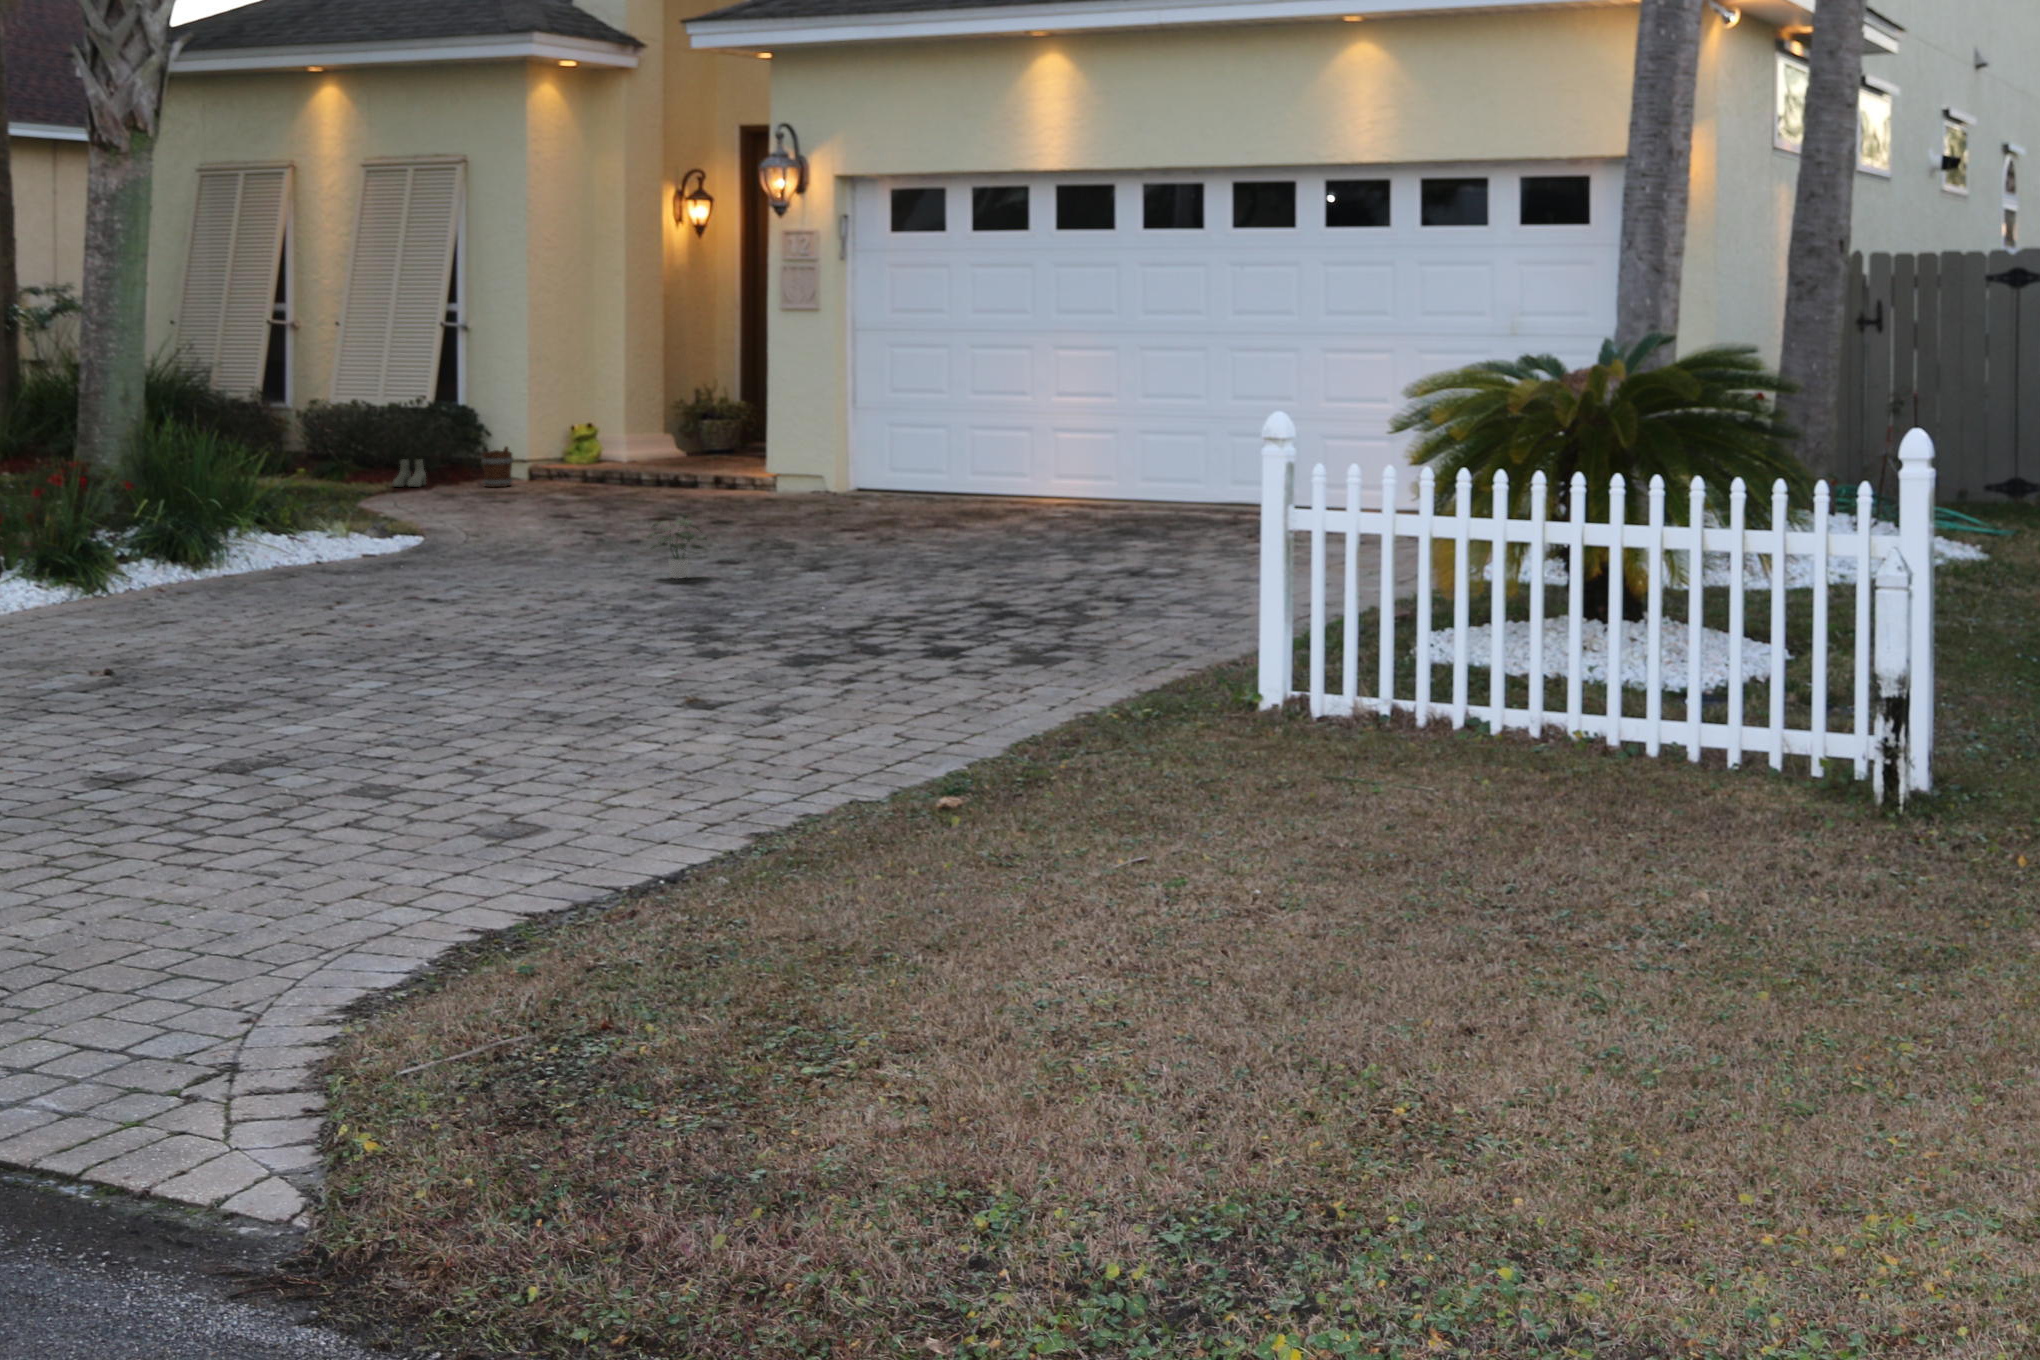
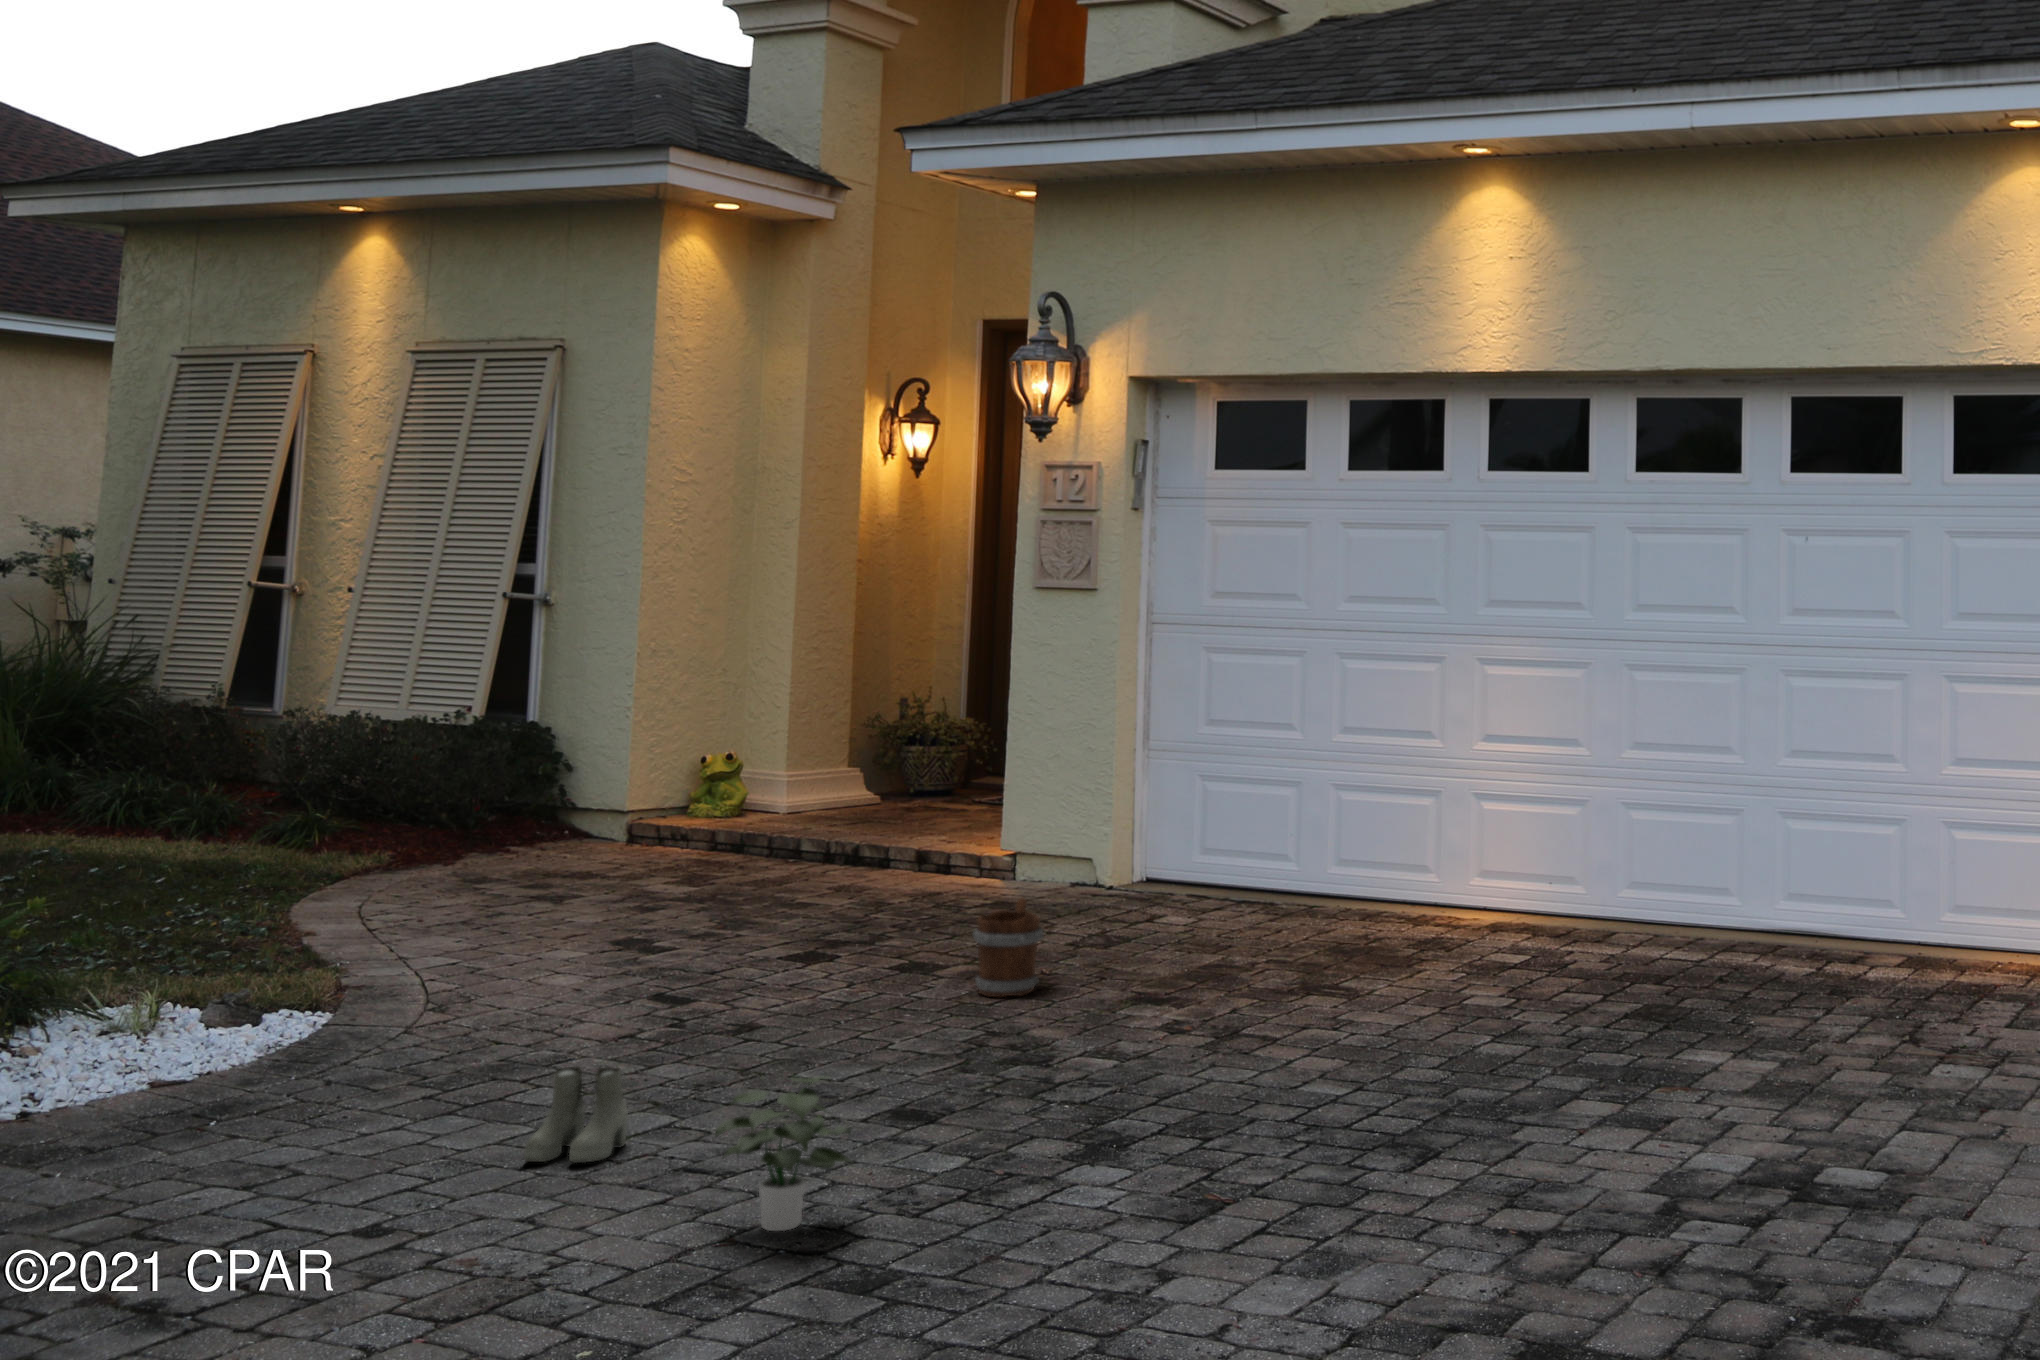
bucket: present [481,447,514,487] -> present [973,898,1044,997]
boots: present [393,459,426,487] -> present [524,1067,628,1163]

